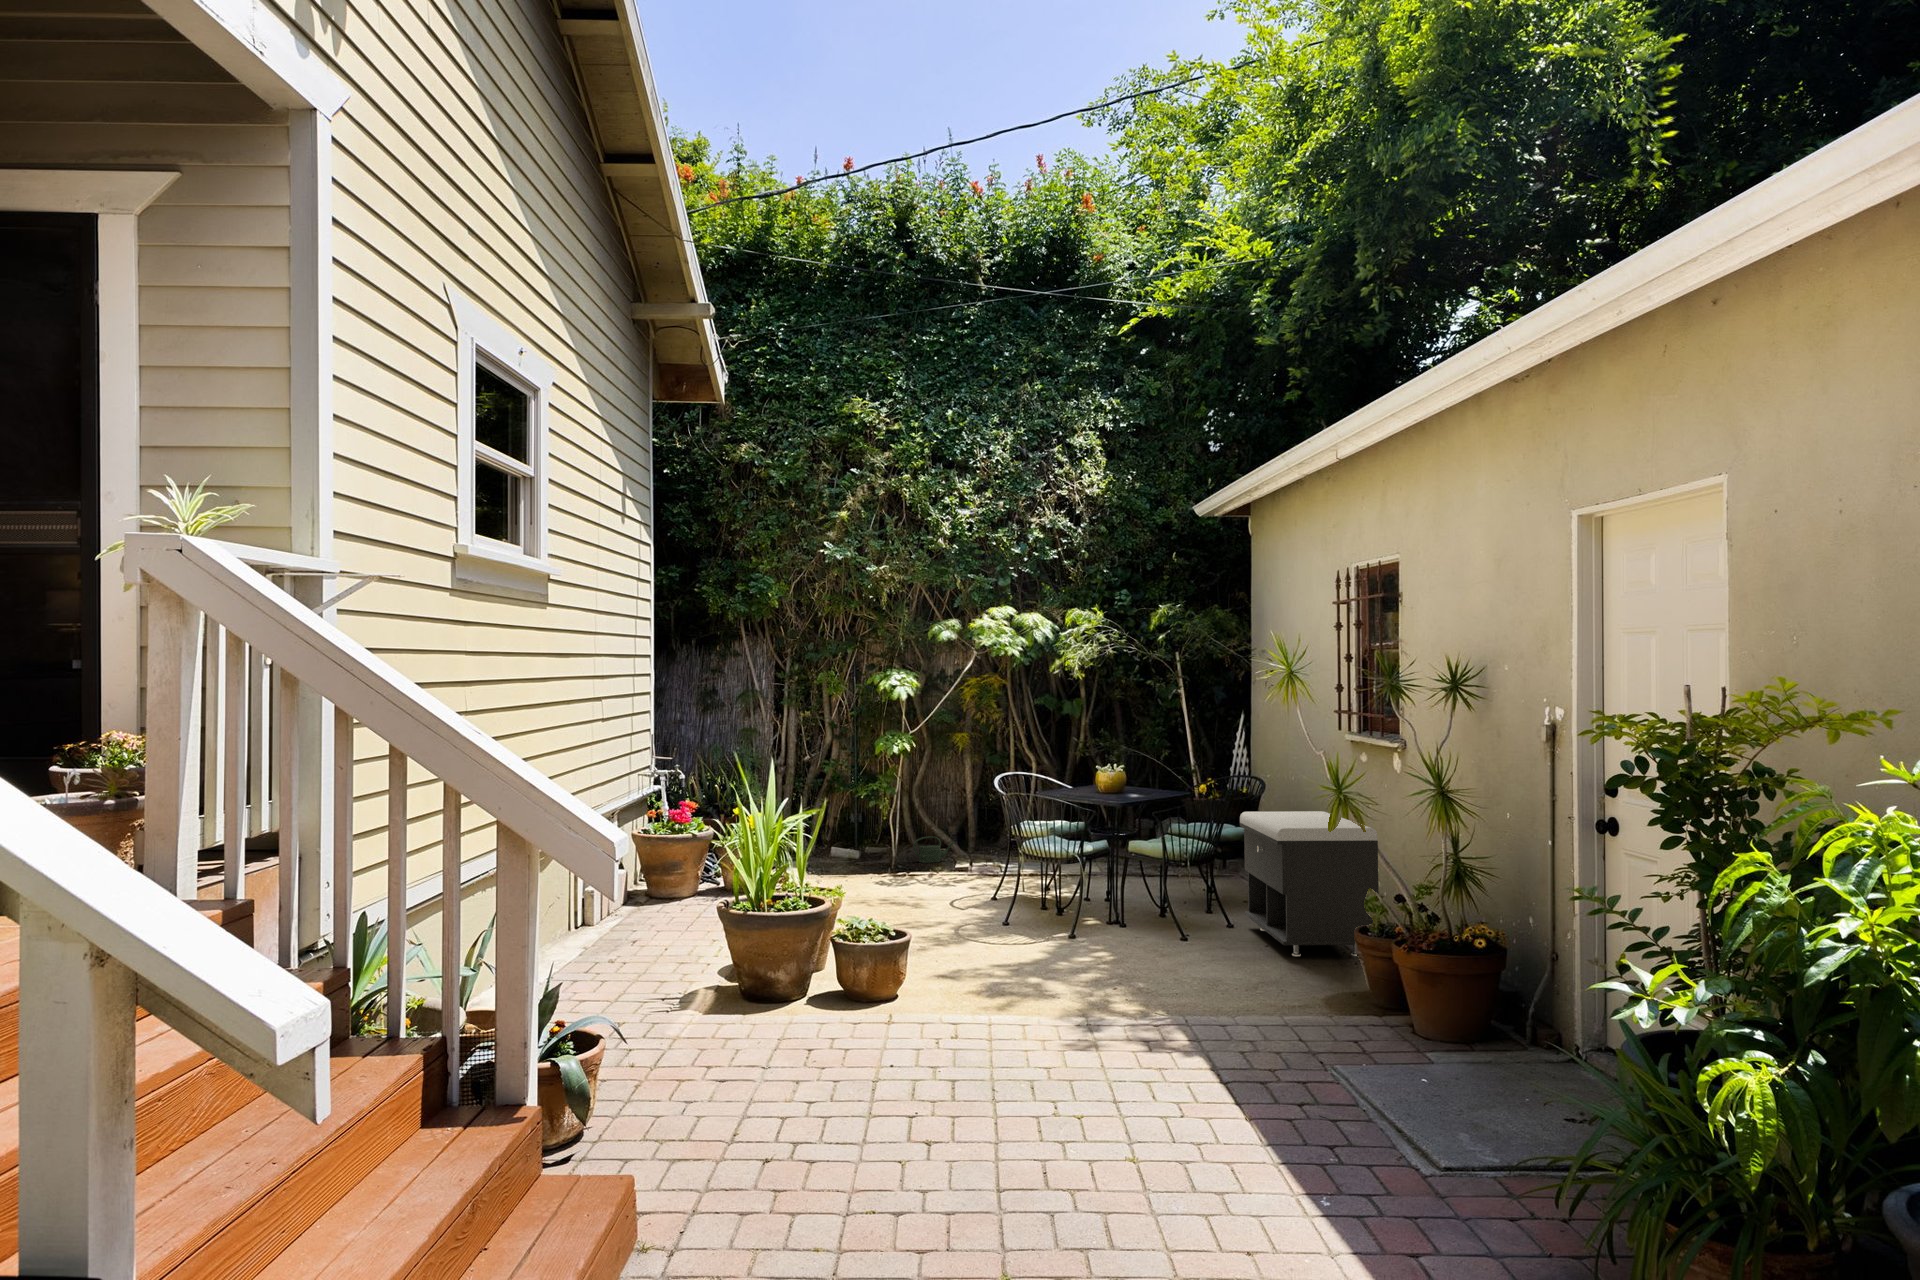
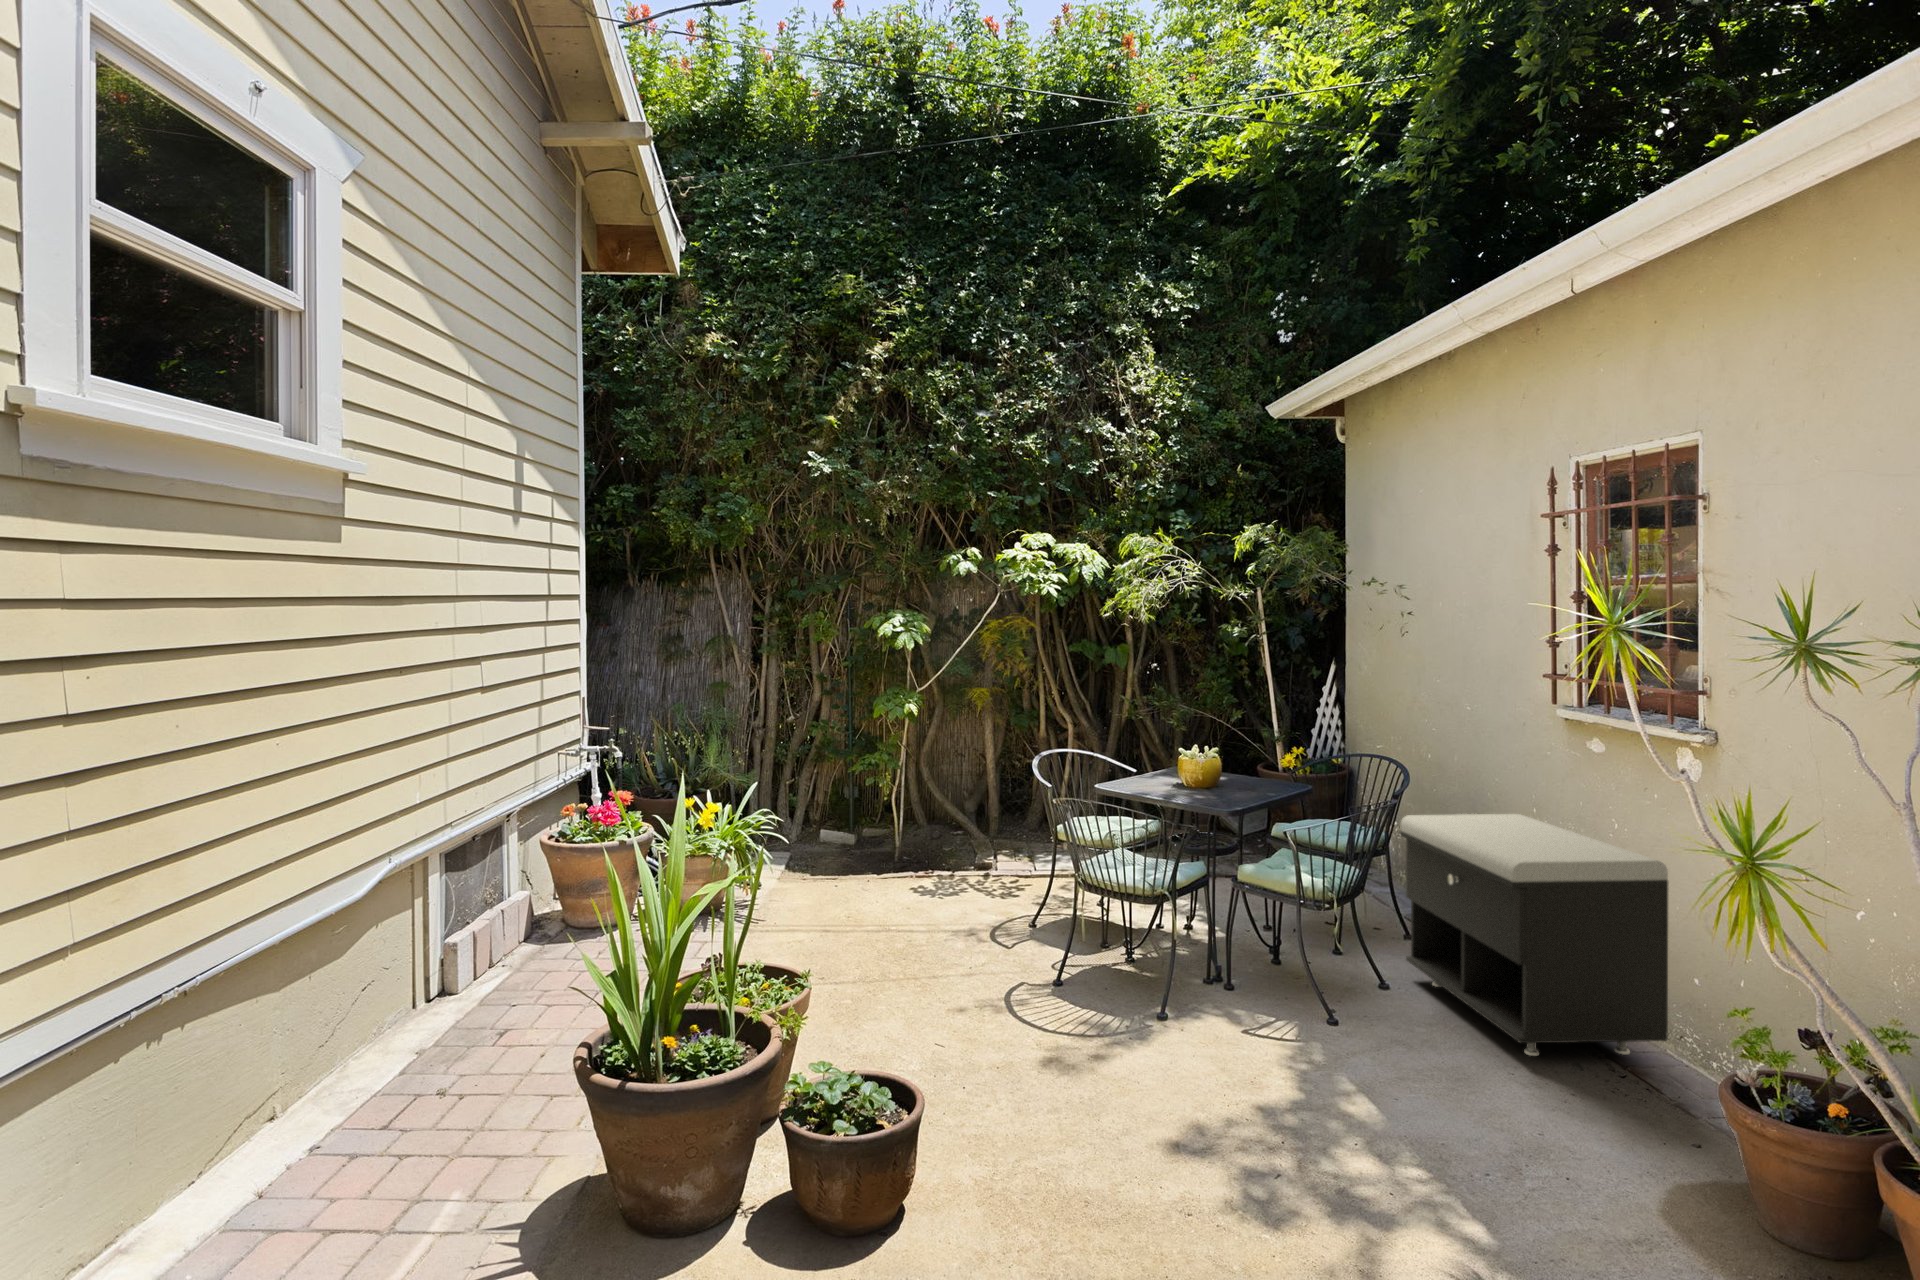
watering can: present [913,836,955,863] -> none [923,814,973,847]

